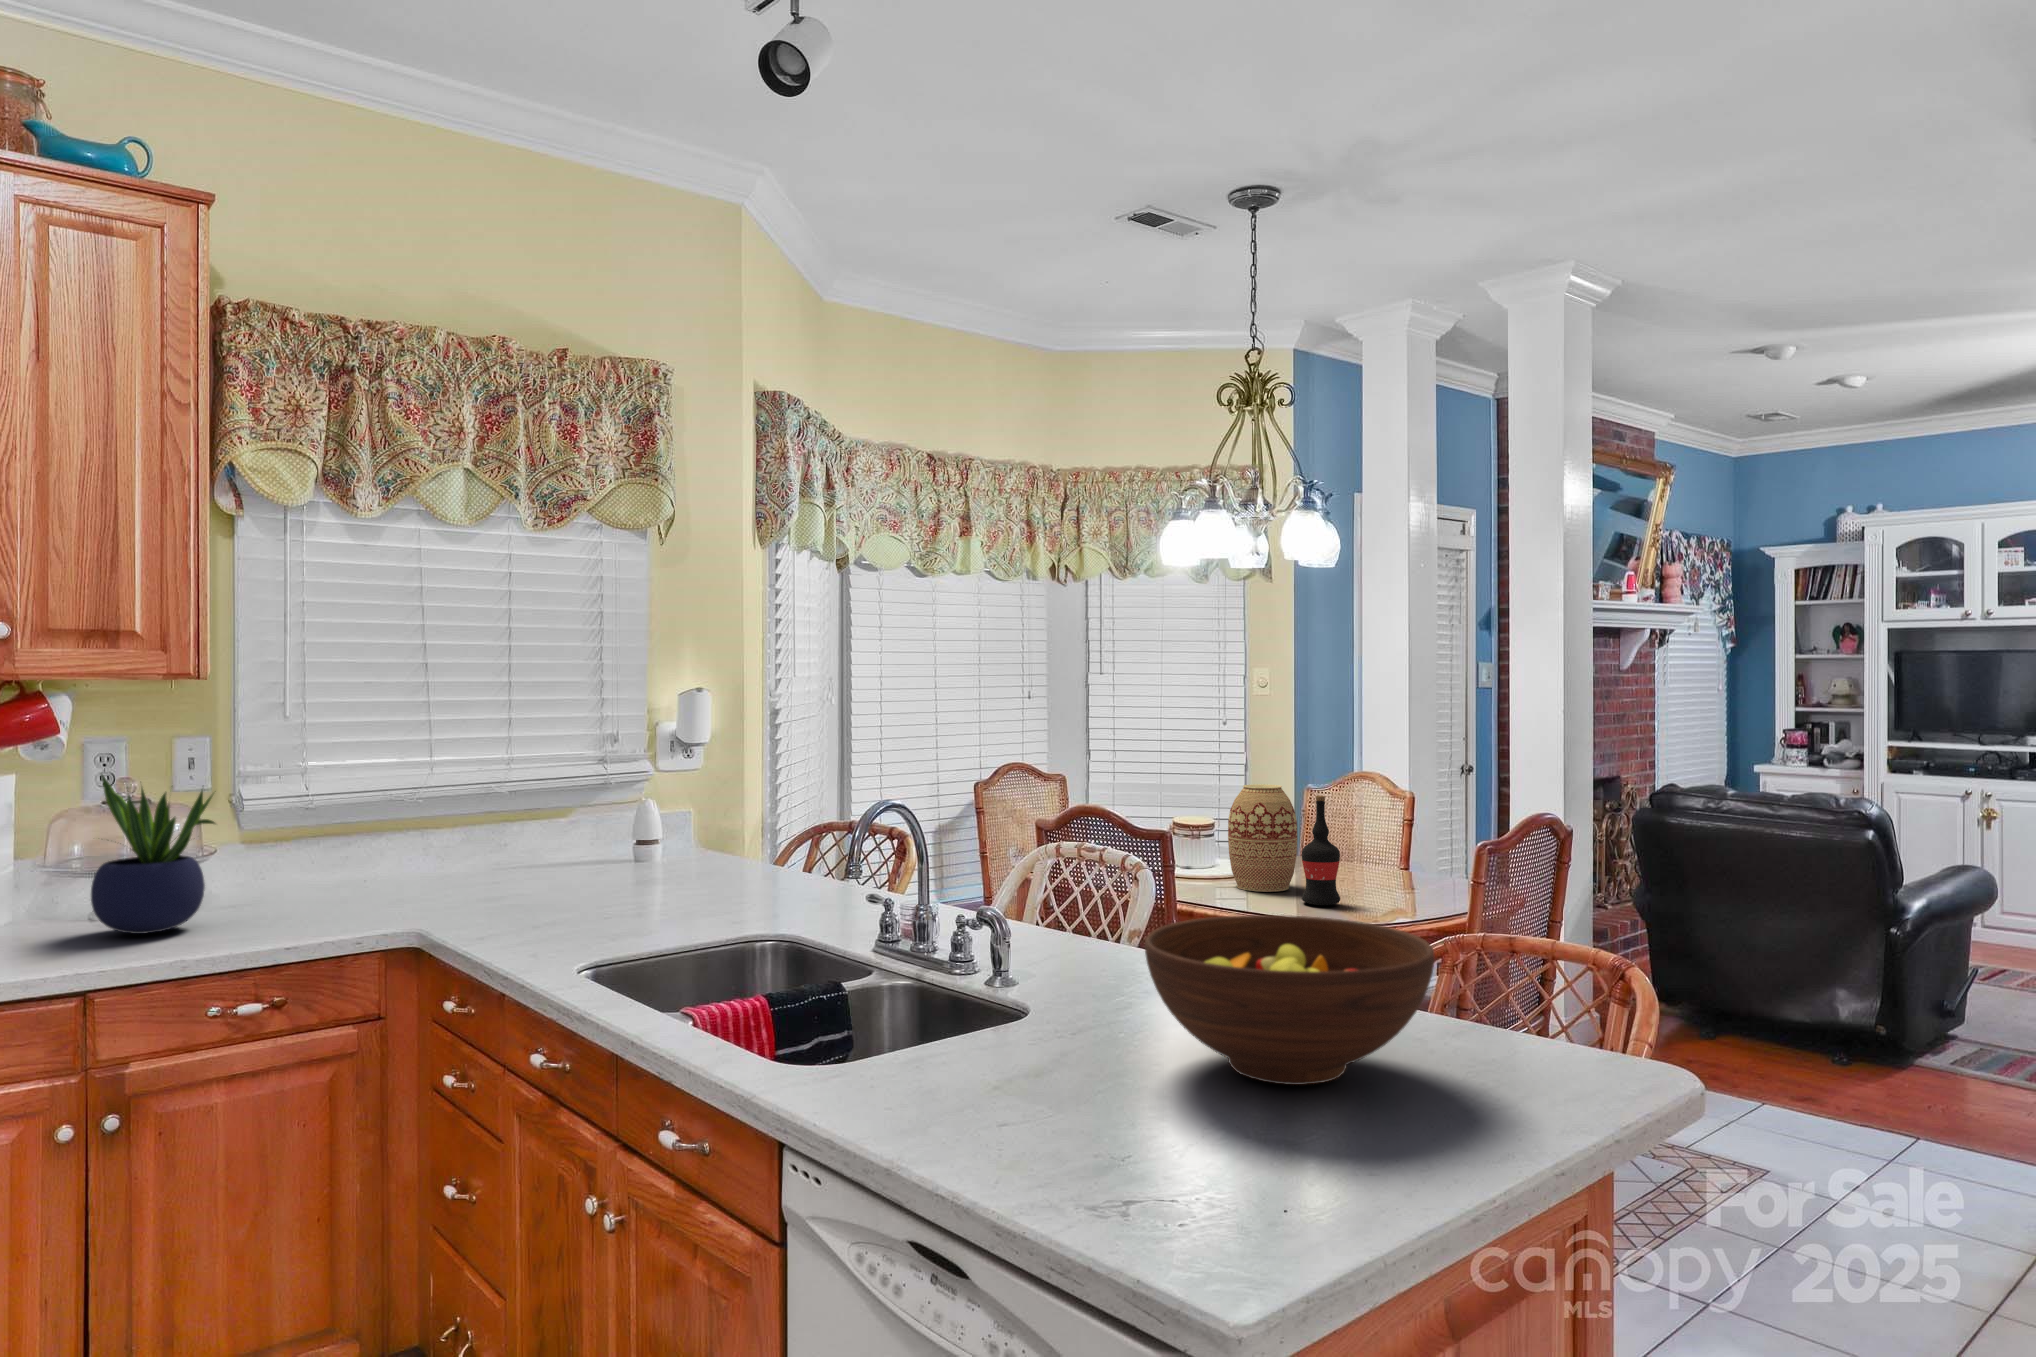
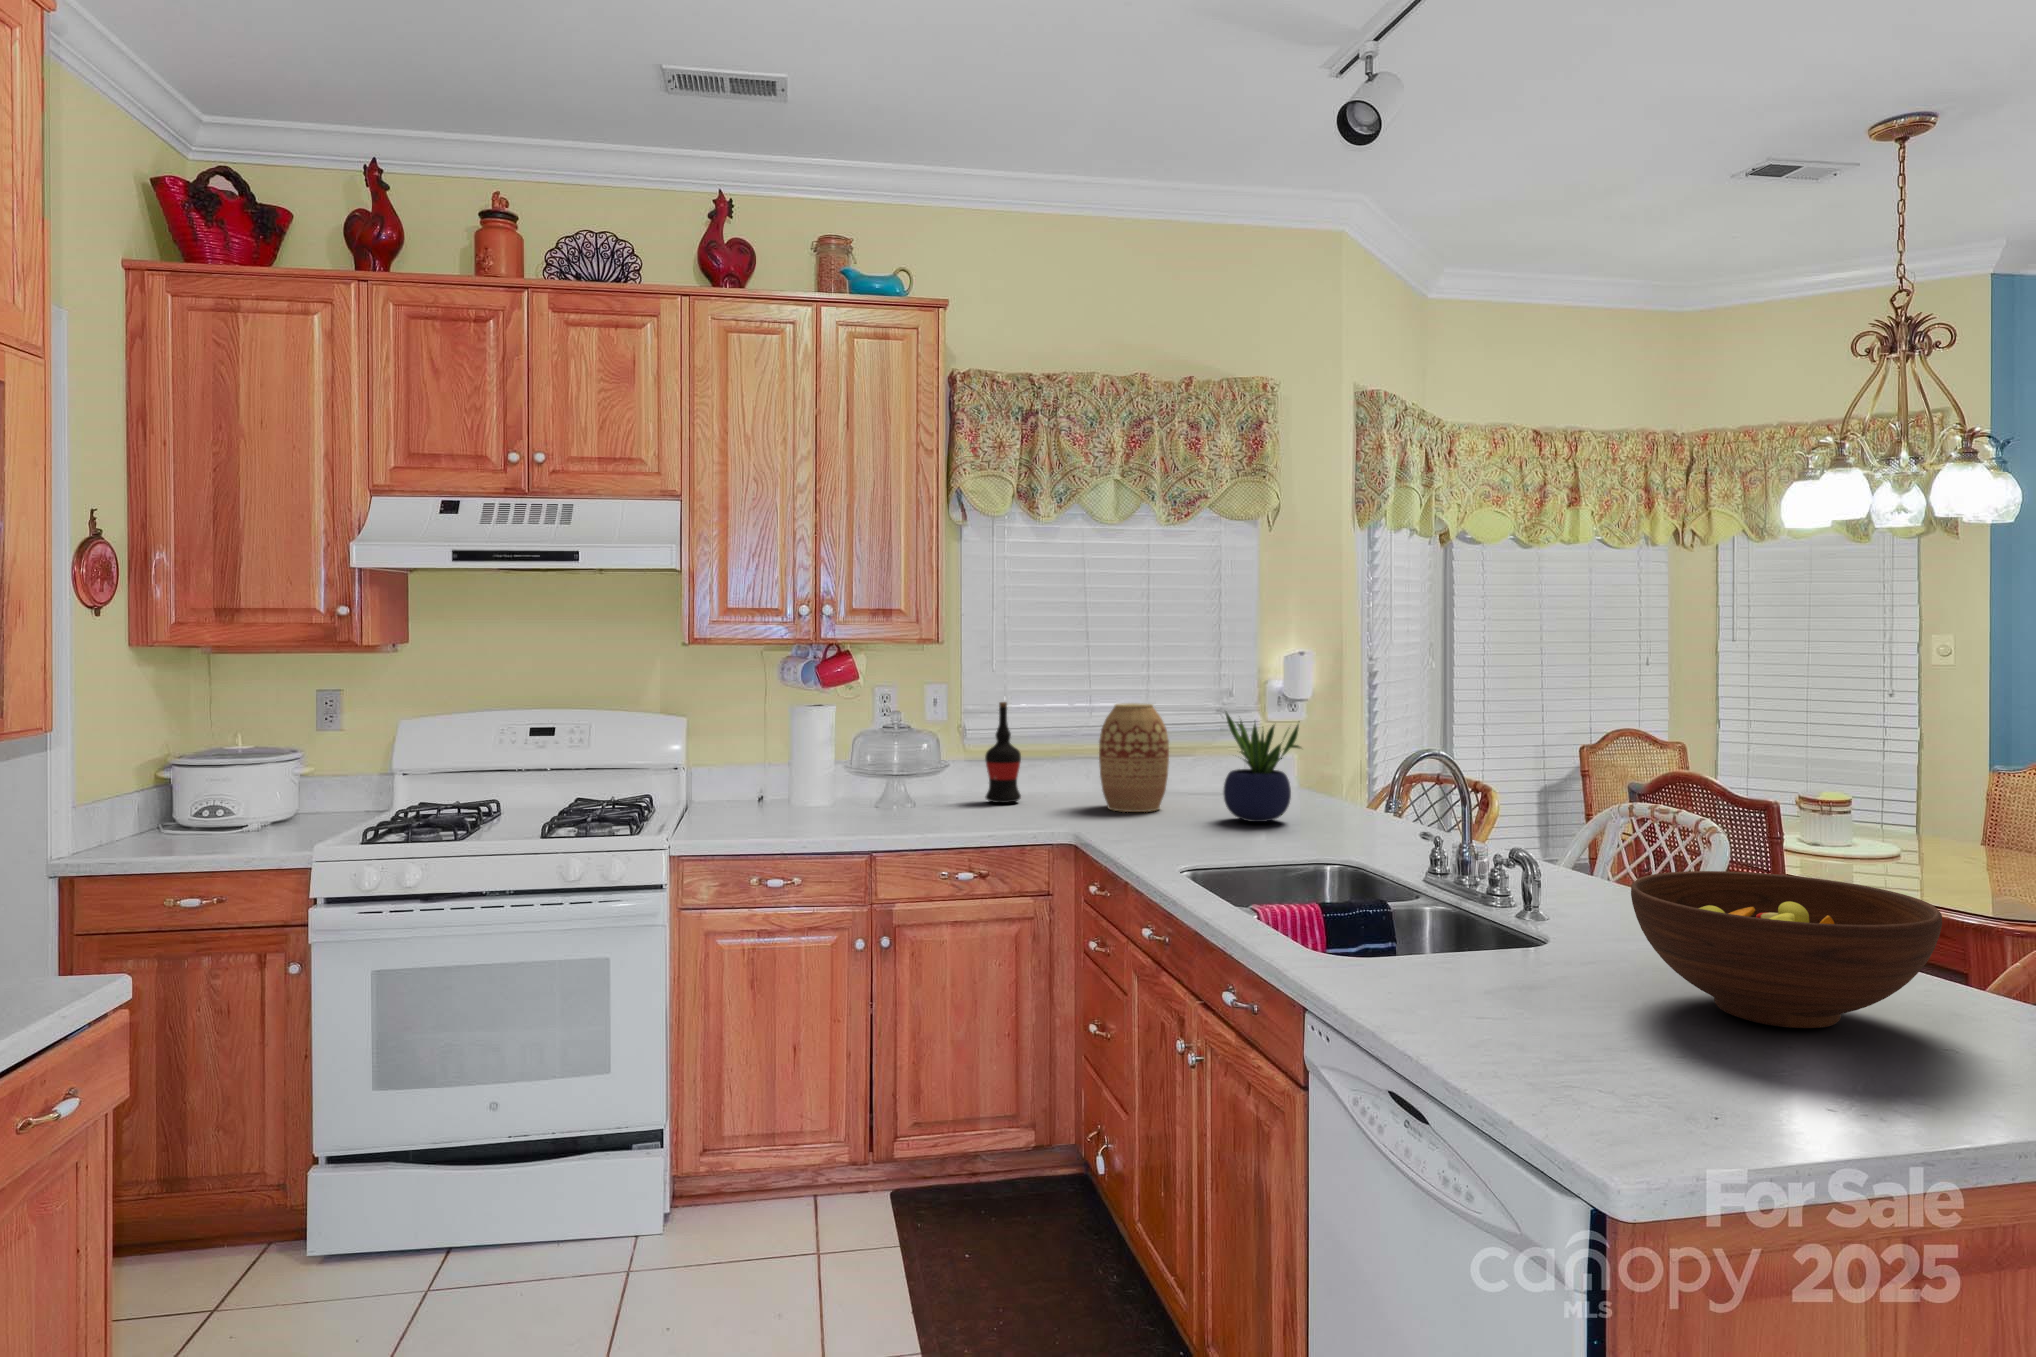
potted plant: present [91,775,215,934] -> present [1224,713,1301,822]
vase: present [1228,784,1297,892] -> present [1099,703,1169,812]
wine bottle: present [1302,795,1340,905] -> present [985,702,1021,803]

